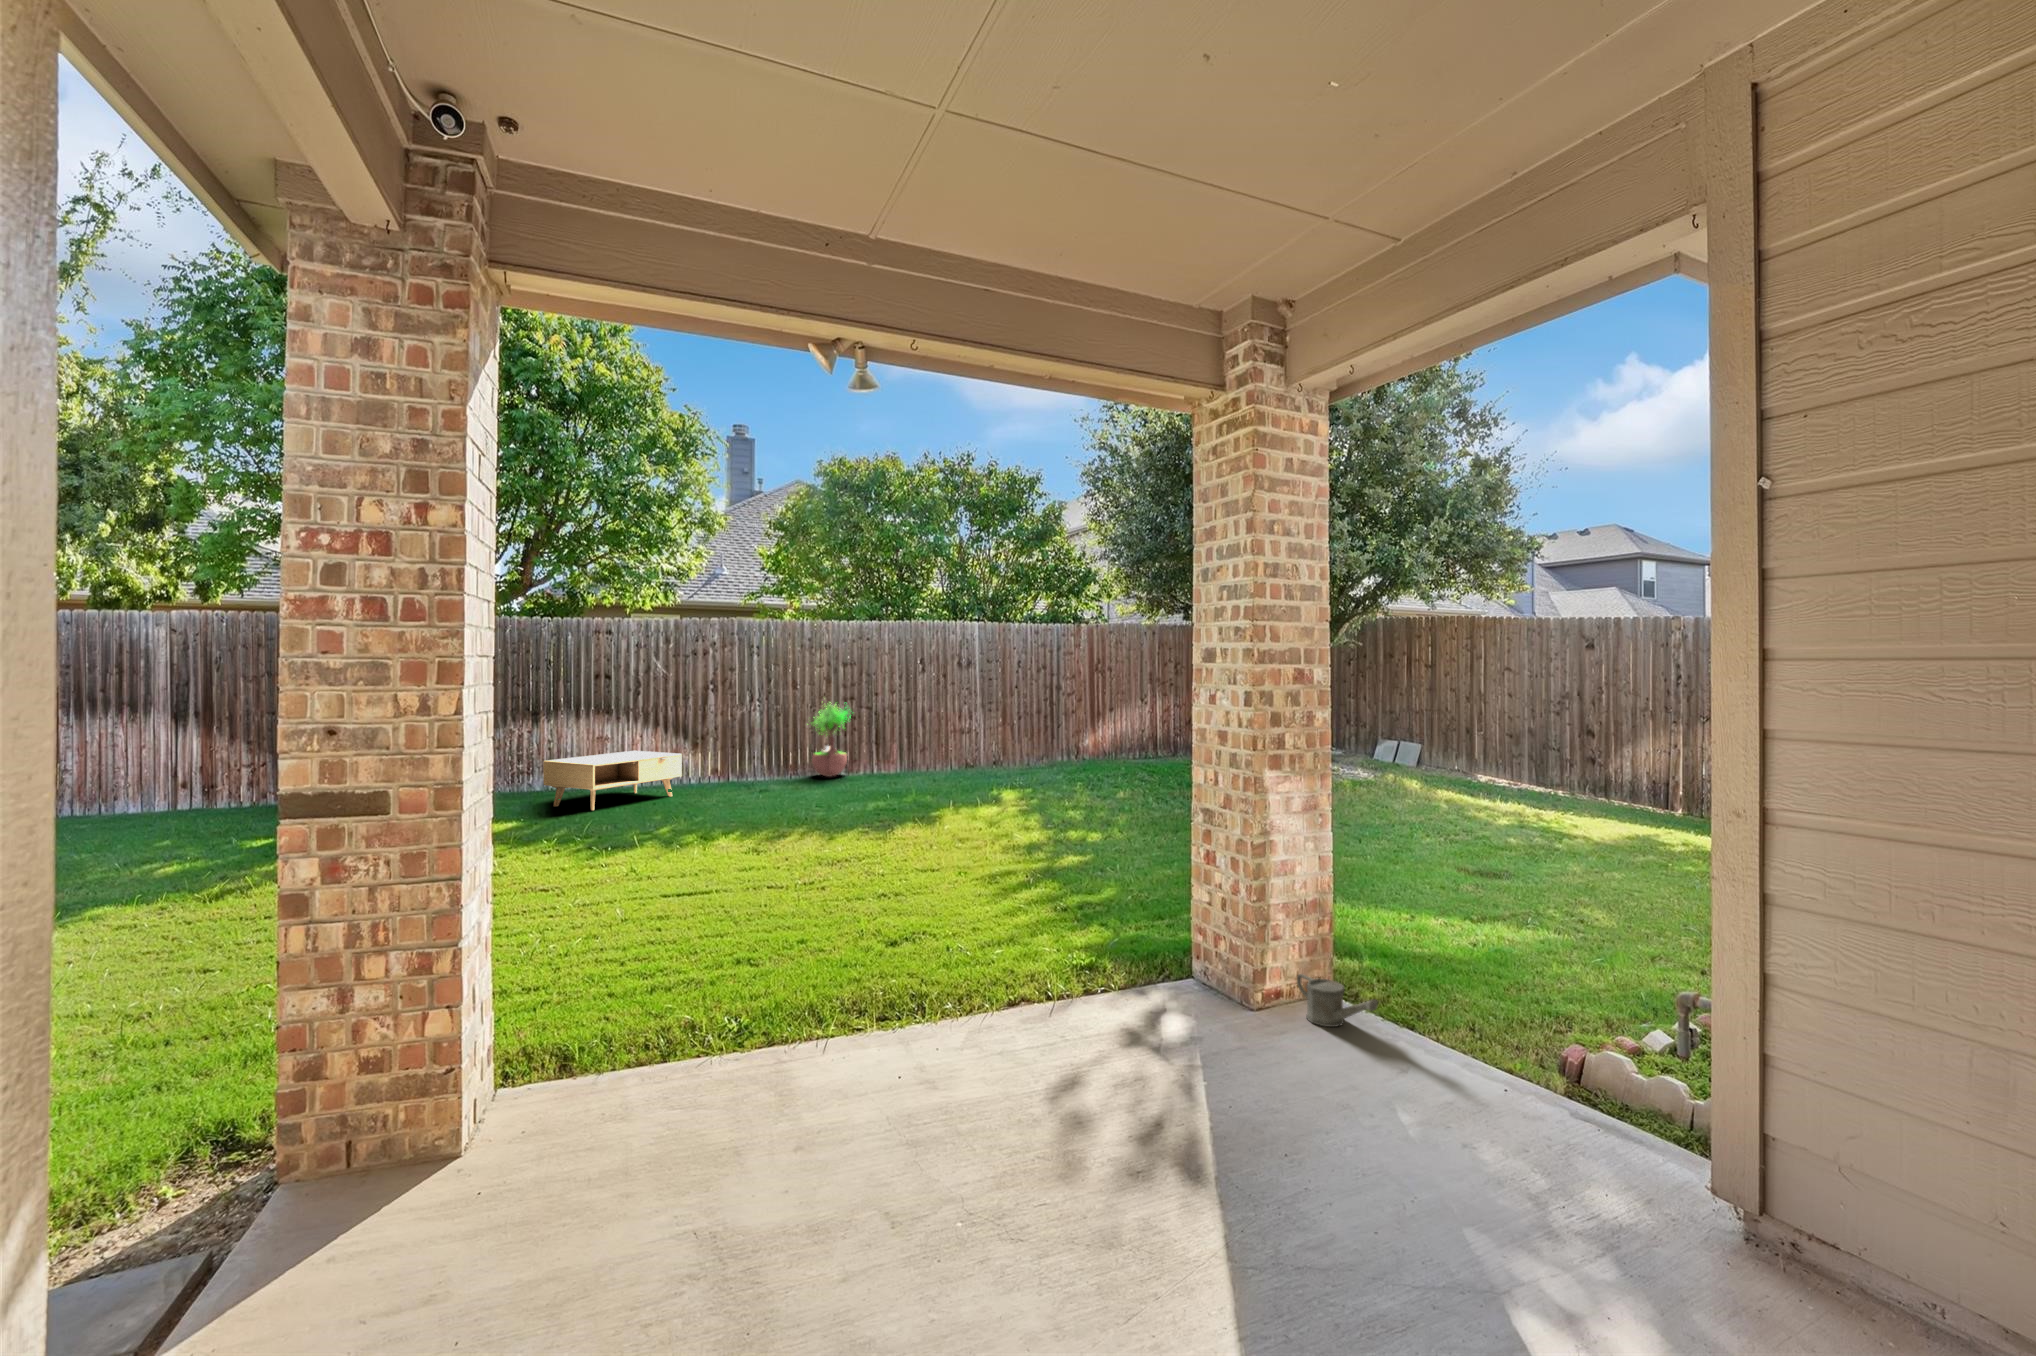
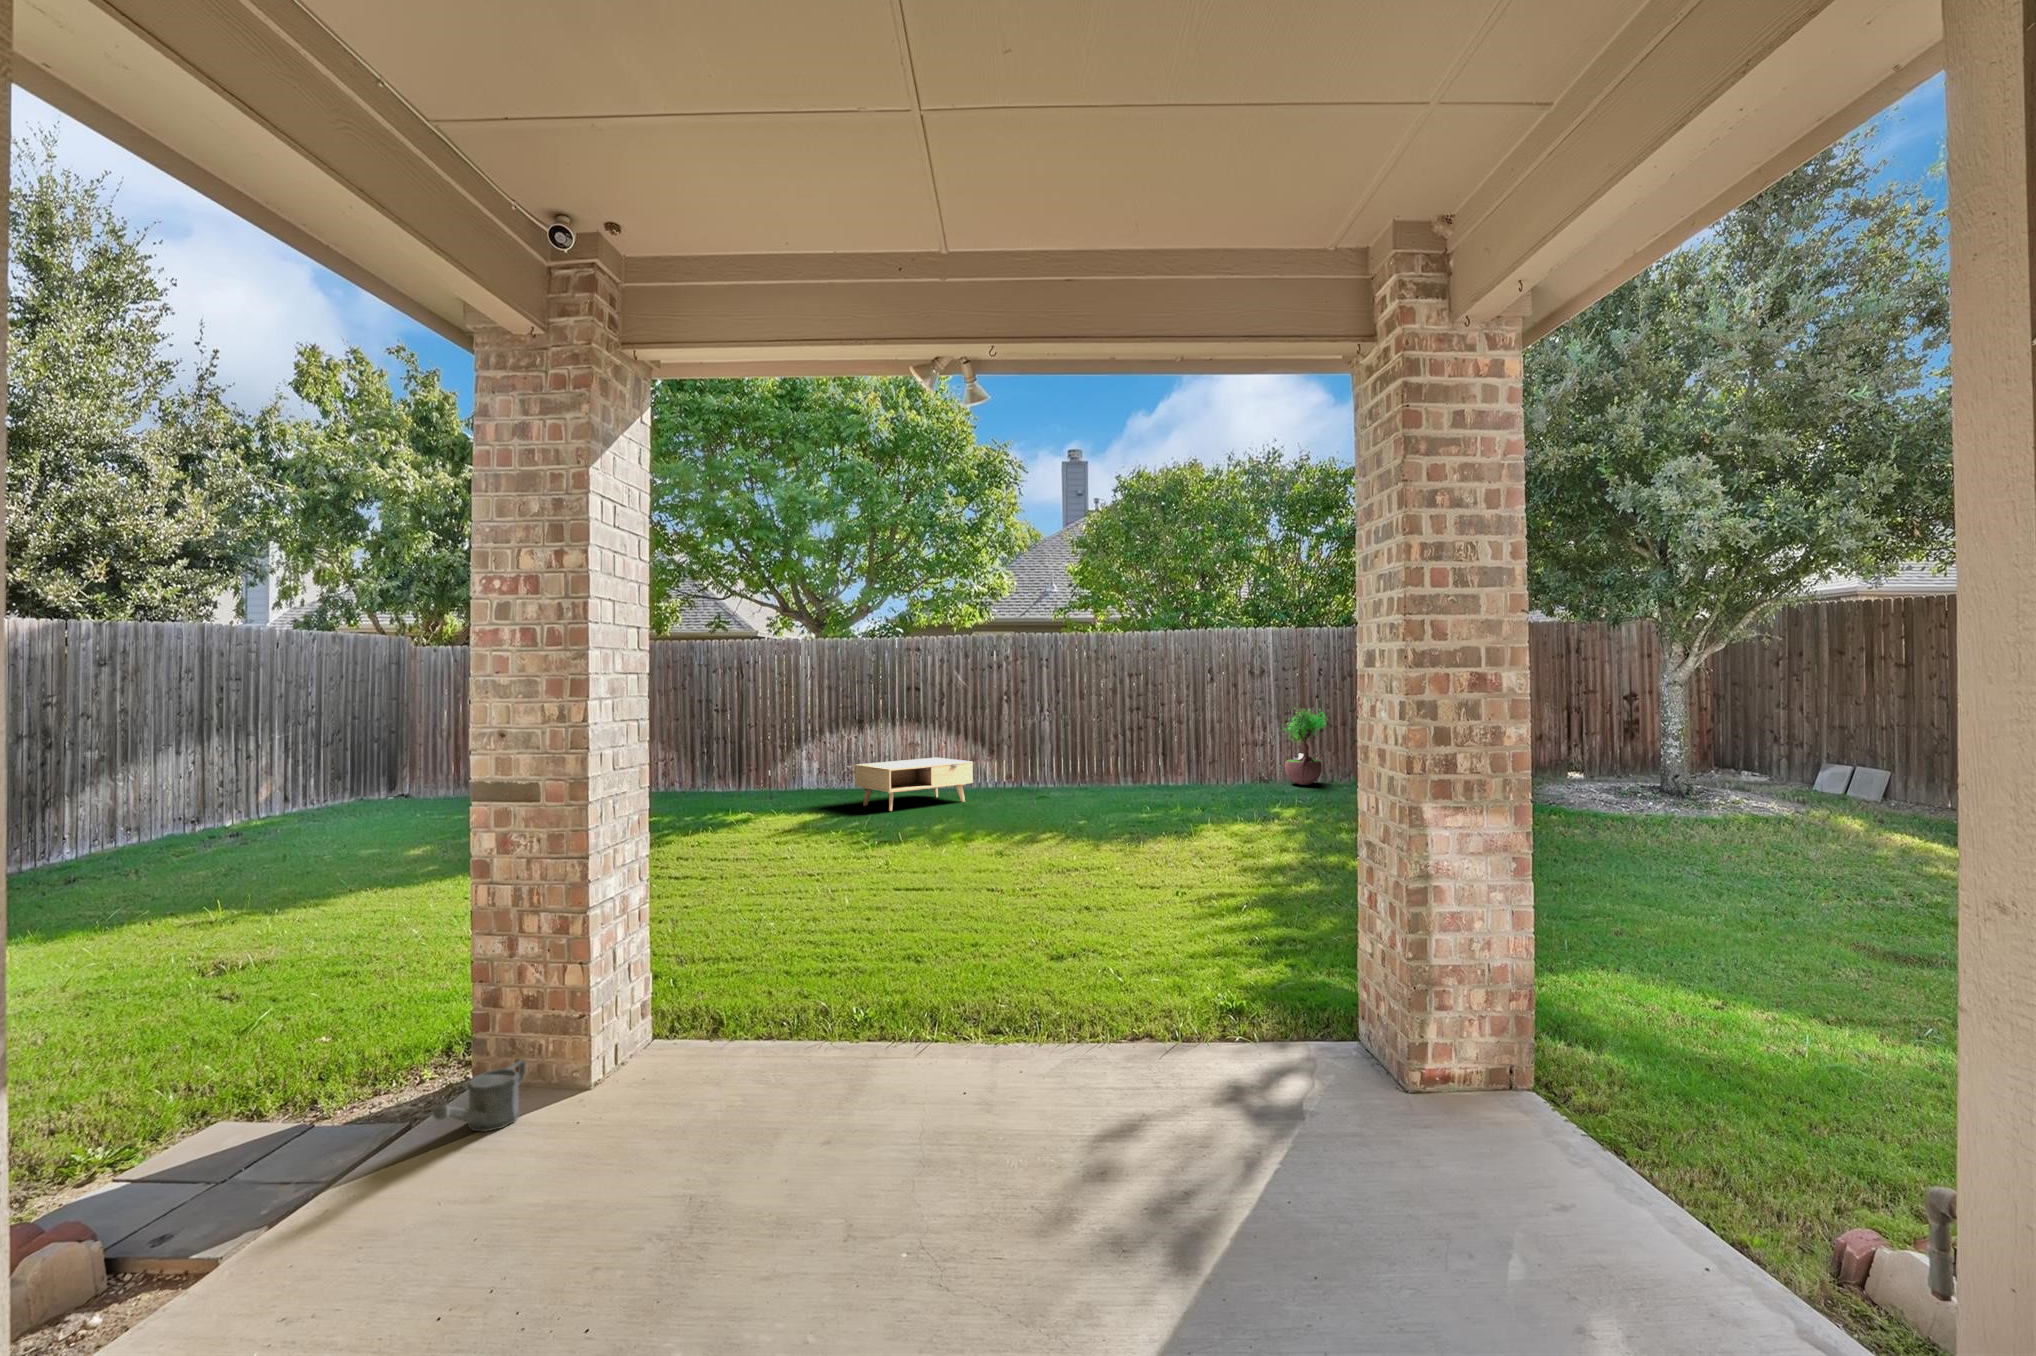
potted tree: present [807,702,851,777] -> present [1283,708,1326,785]
watering can: present [1297,974,1378,1027] -> present [433,1060,526,1132]

